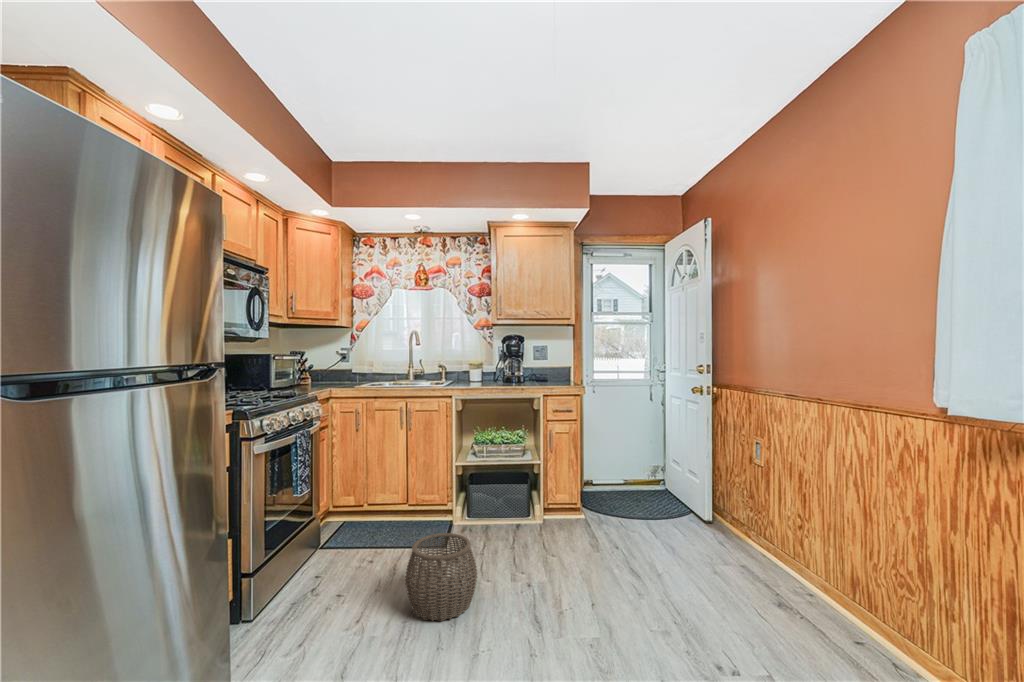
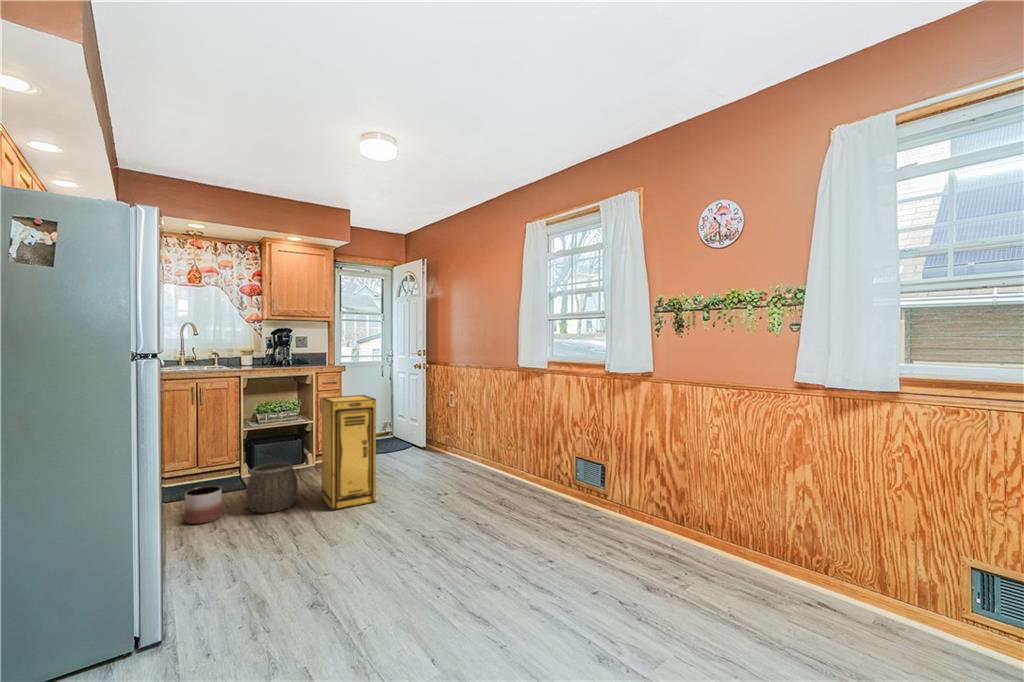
storage cabinet: none [507,442,588,656] -> present [322,395,376,510]
planter: none [333,552,380,613] -> present [184,486,222,524]

